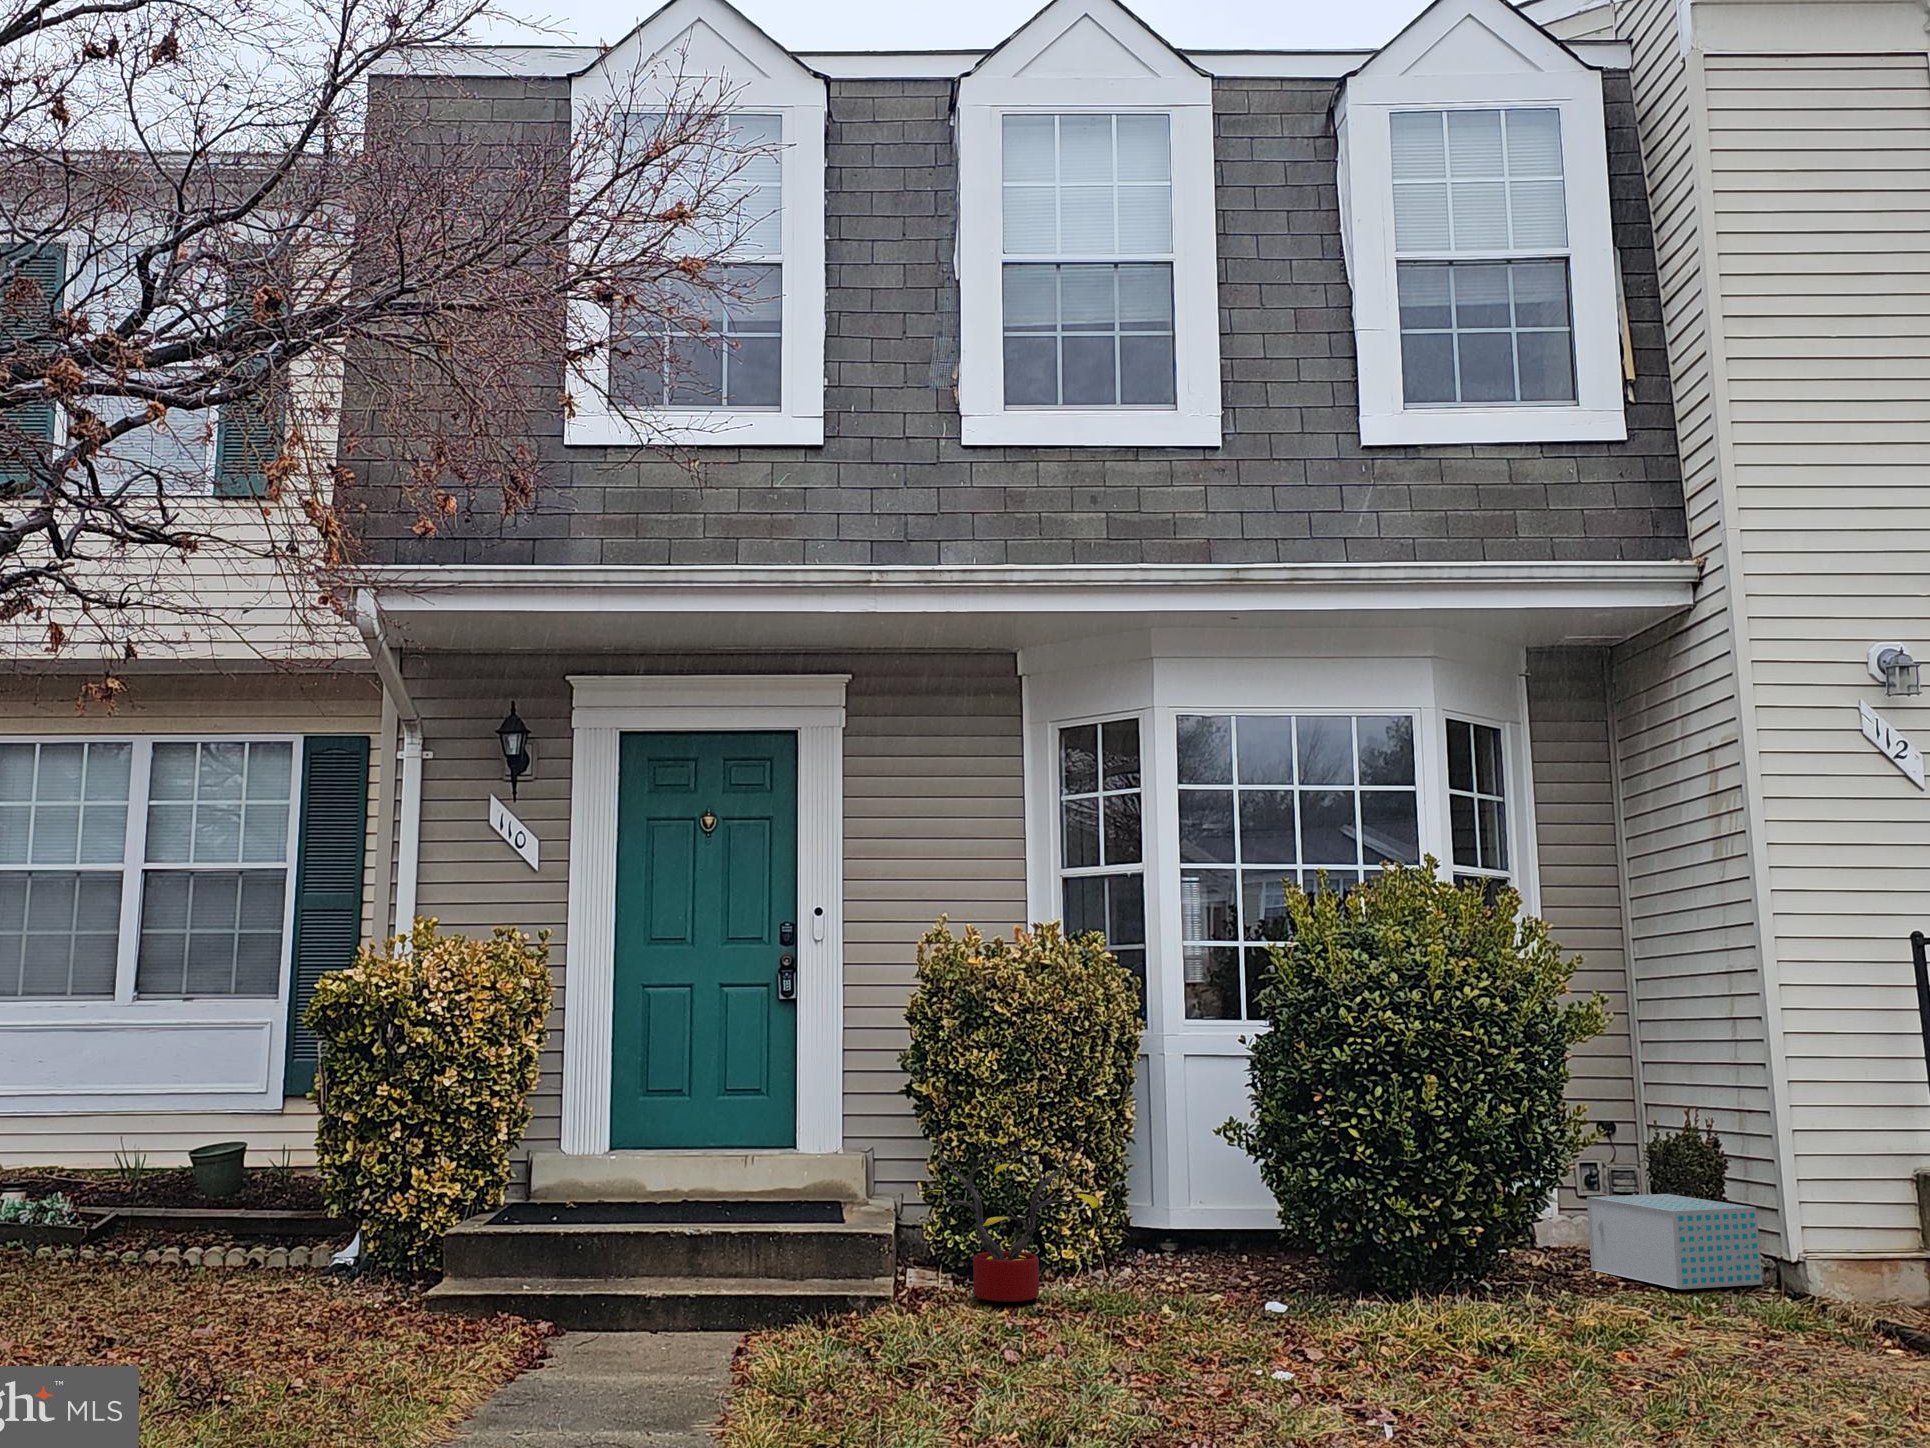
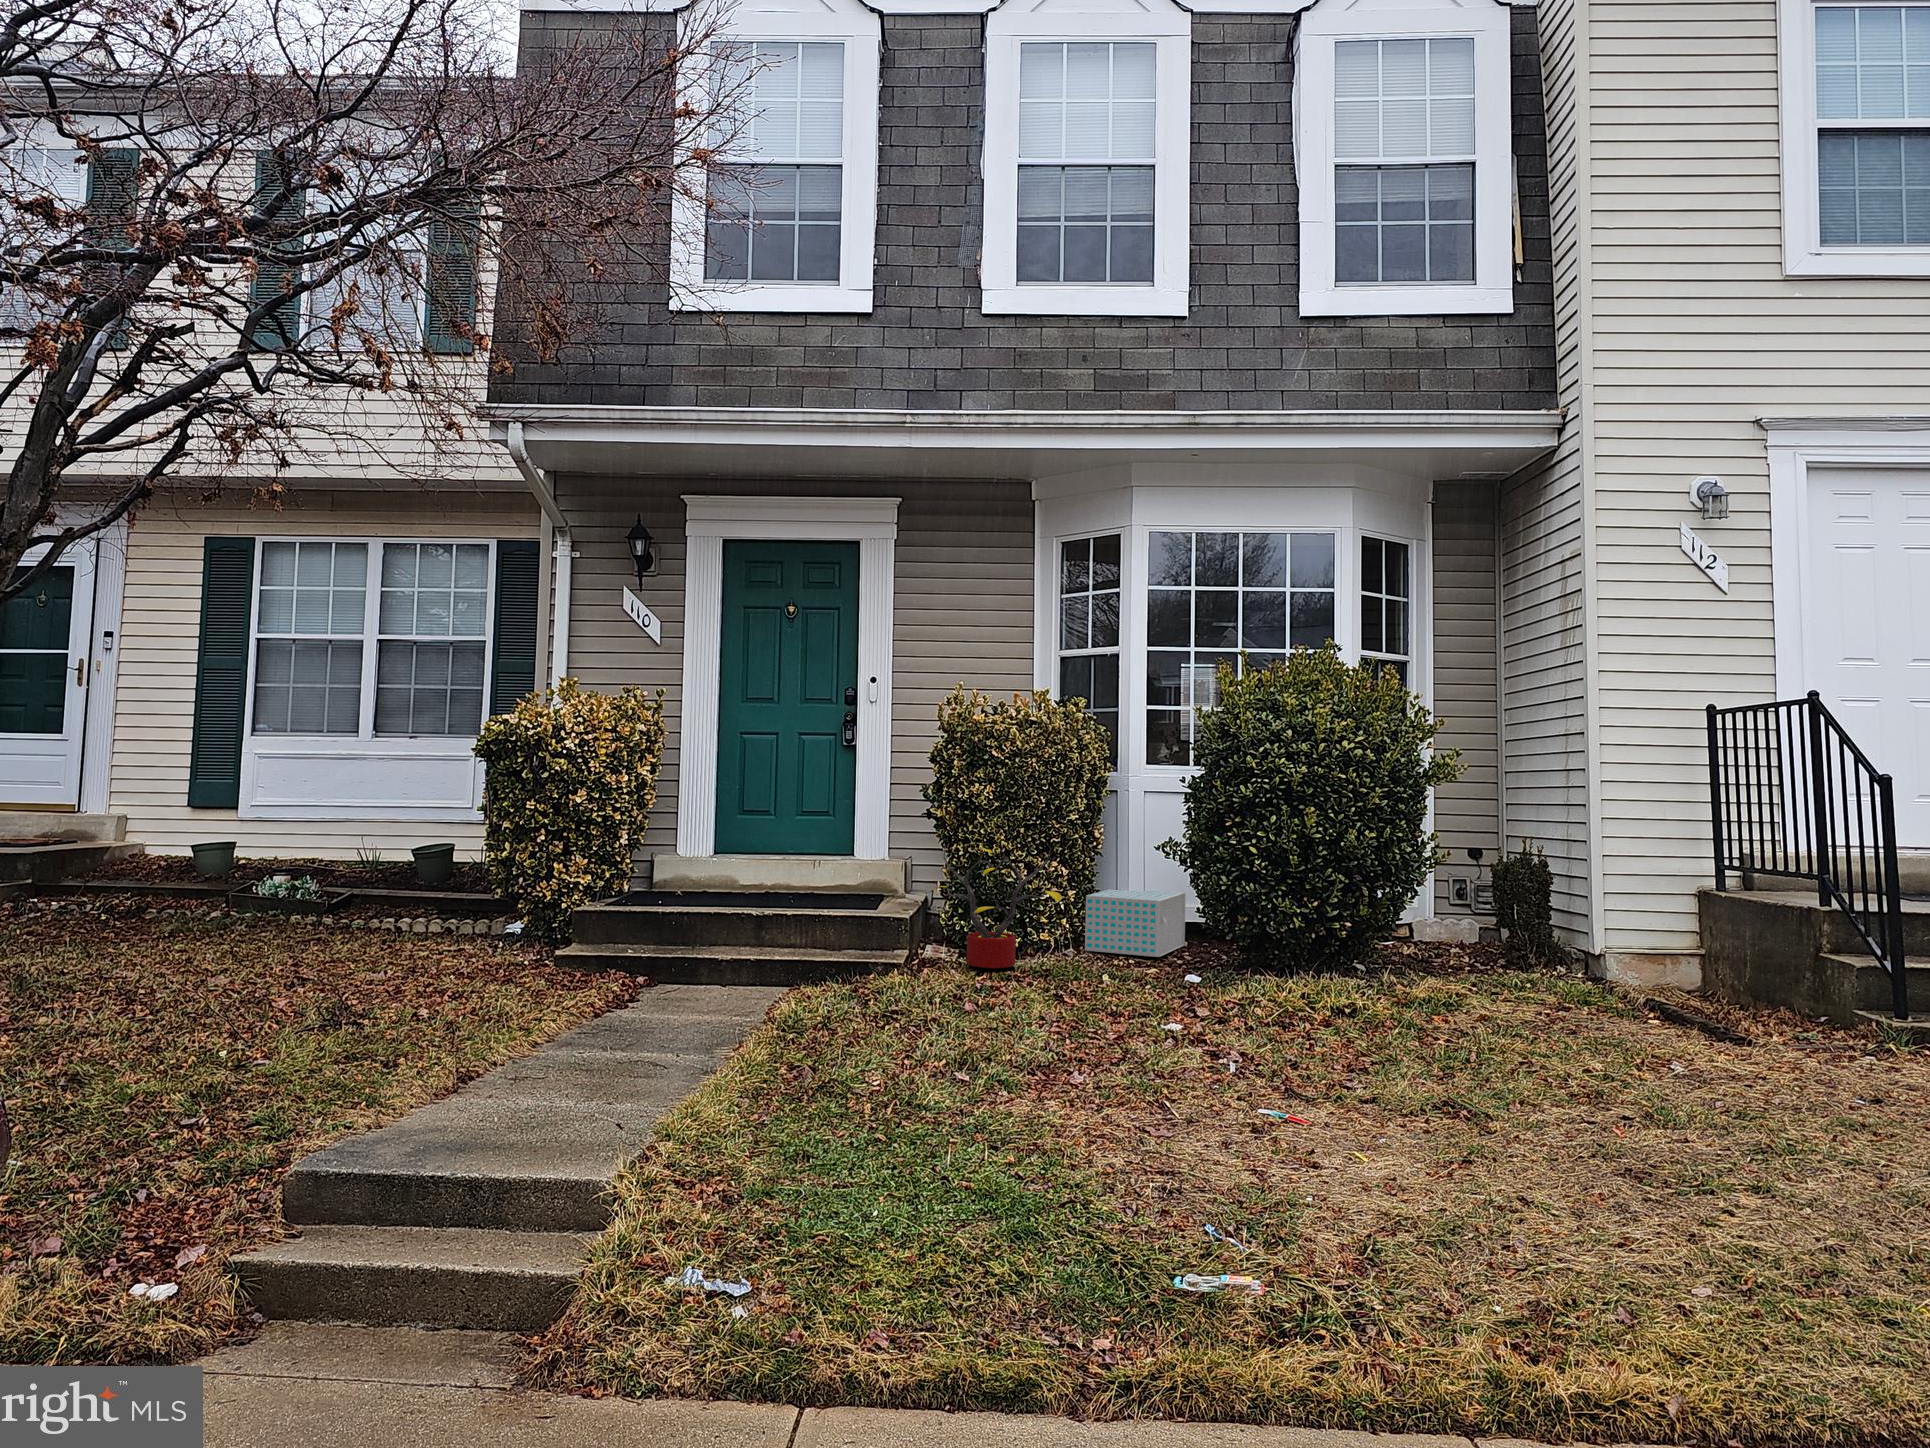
storage box: present [1587,1194,1763,1289] -> present [1085,888,1185,957]

